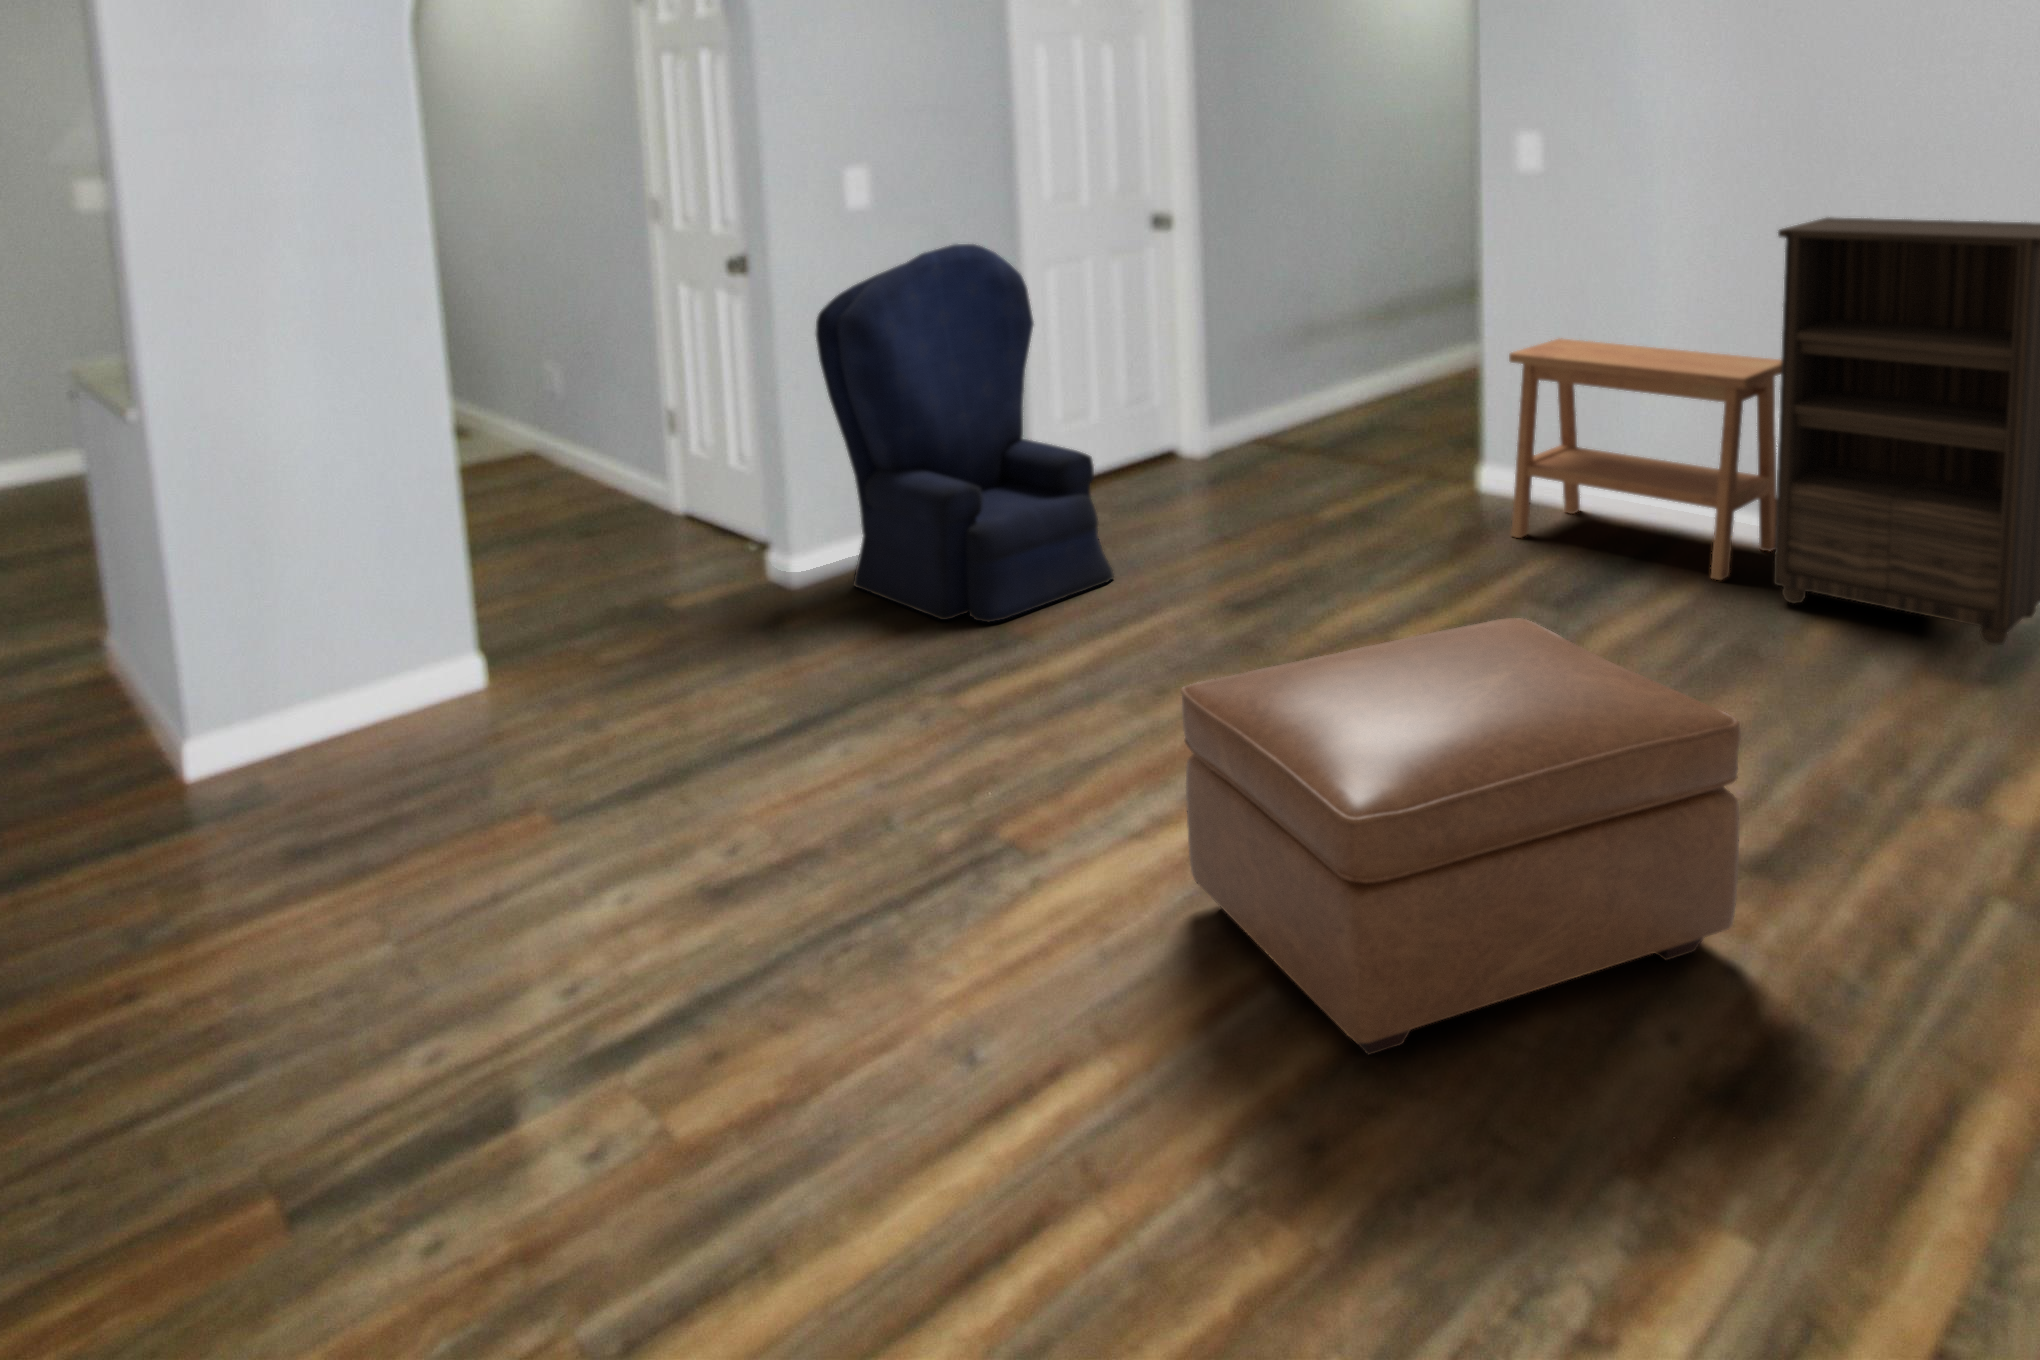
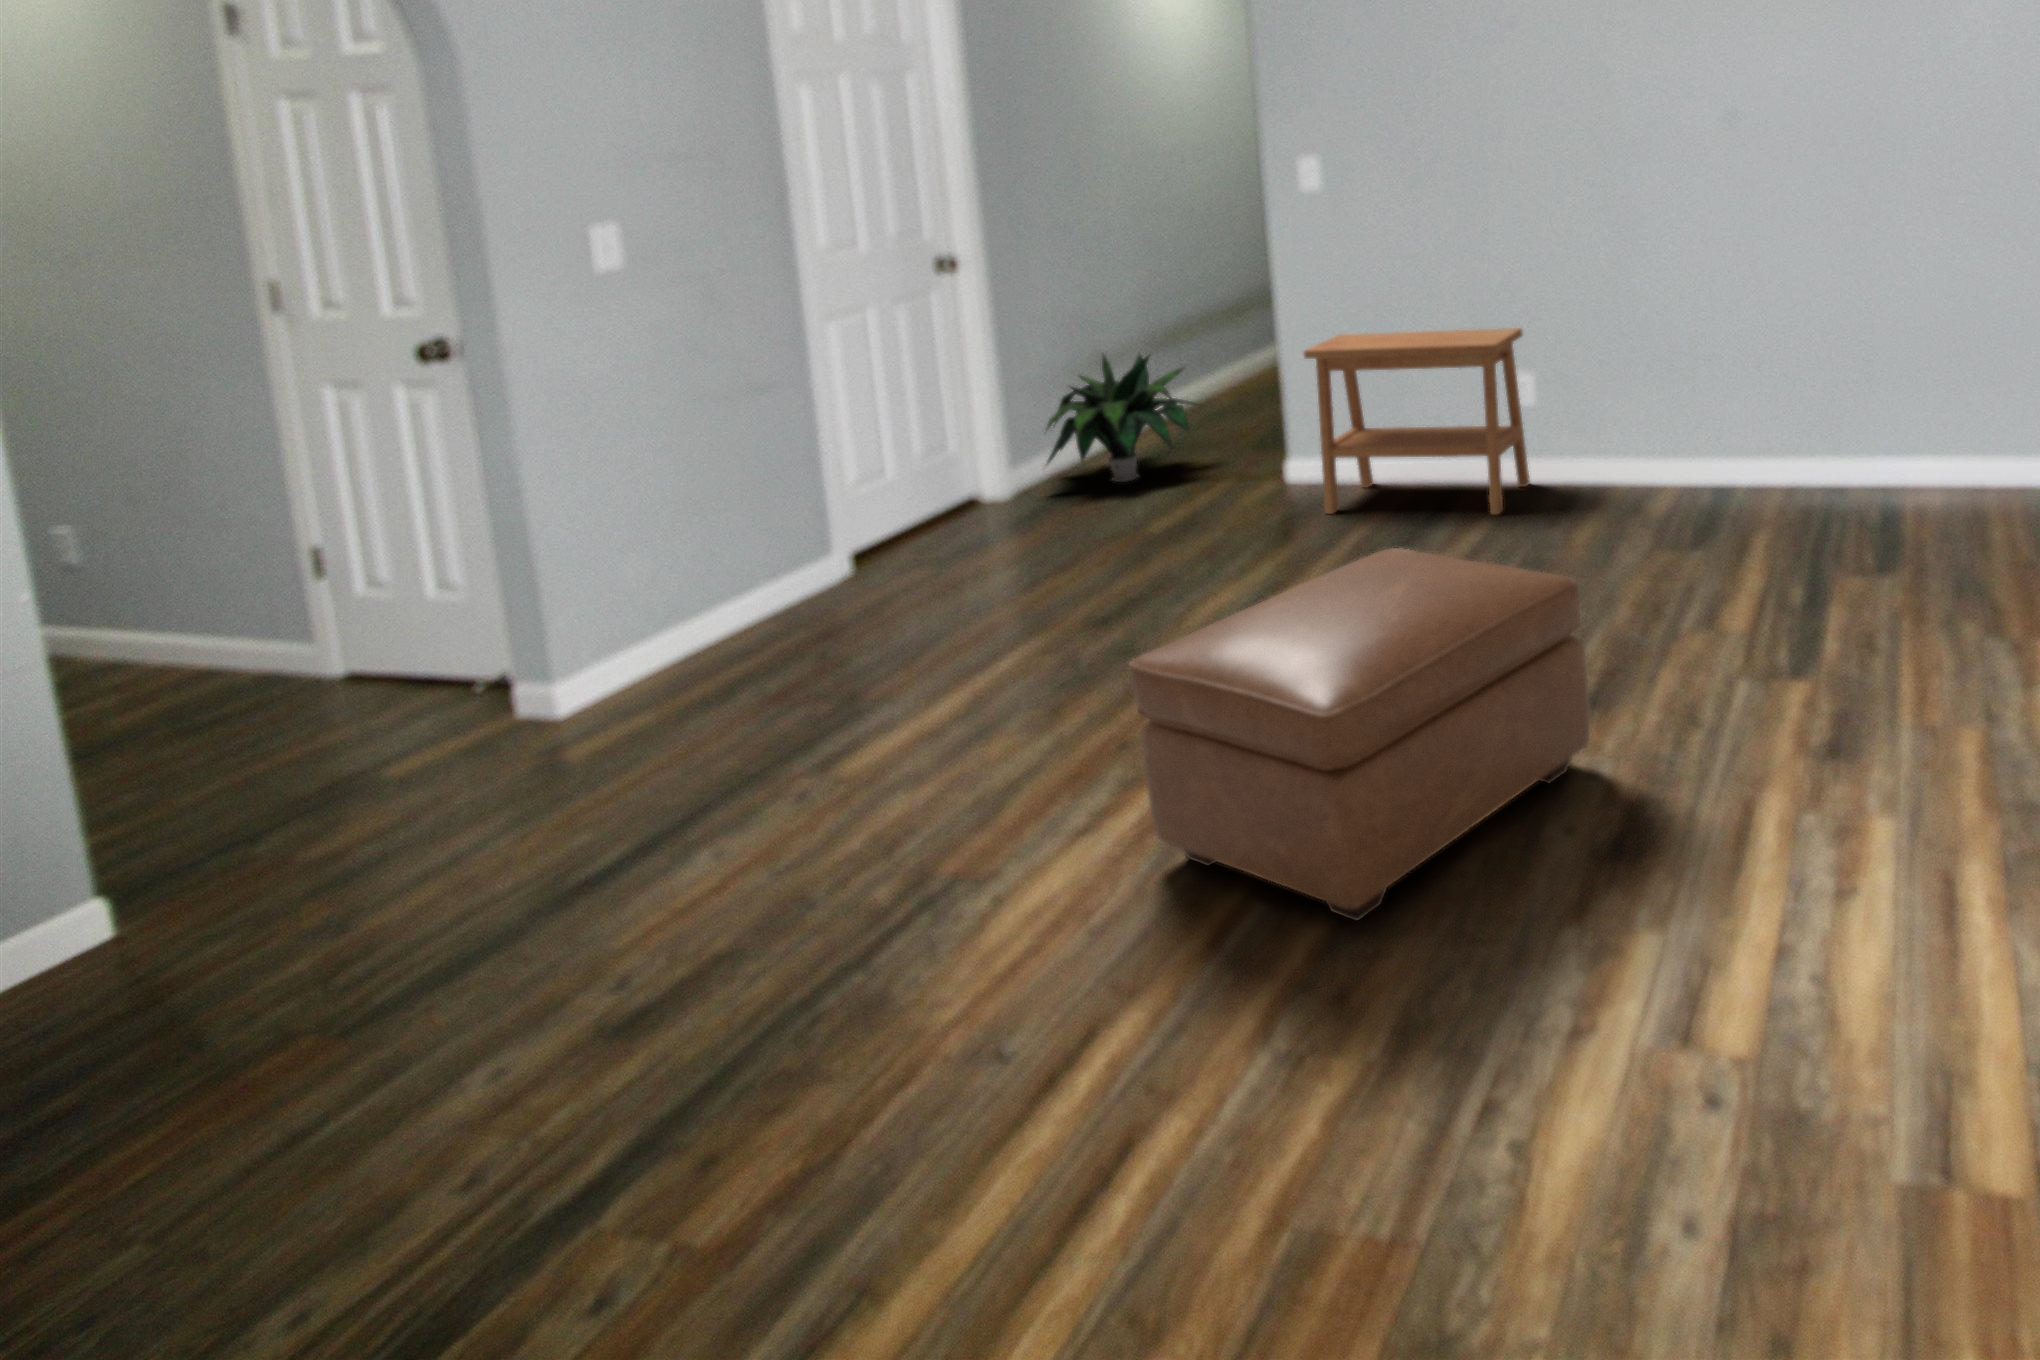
bookshelf: present [1774,217,2040,646] -> none [1509,199,1715,520]
armchair: present [816,244,1114,623] -> none [567,298,962,702]
potted plant: none [1237,322,1415,458] -> present [1047,355,1197,482]

